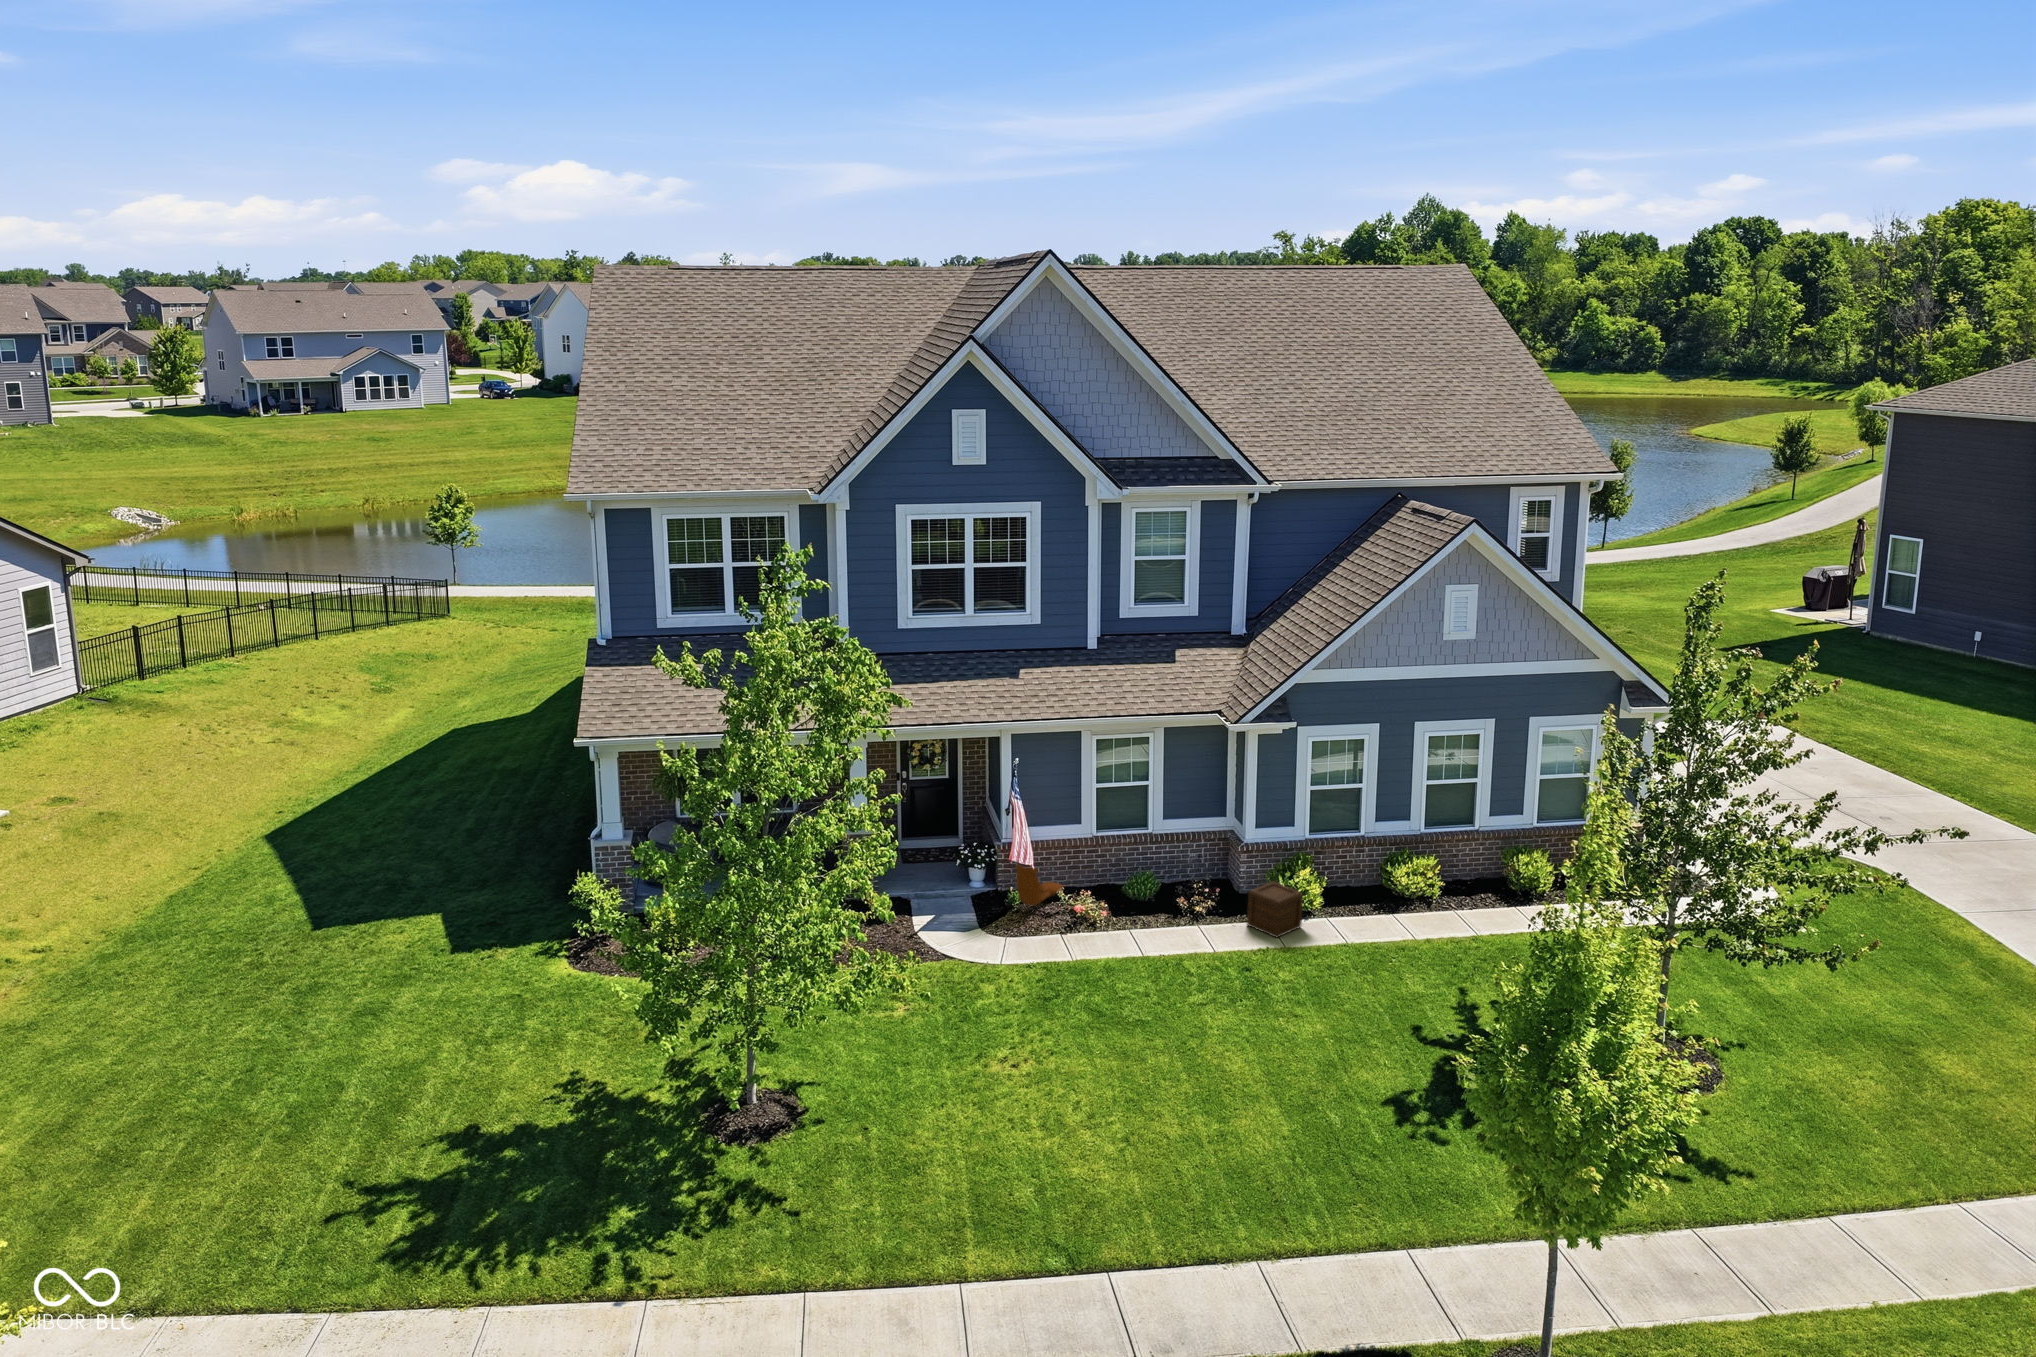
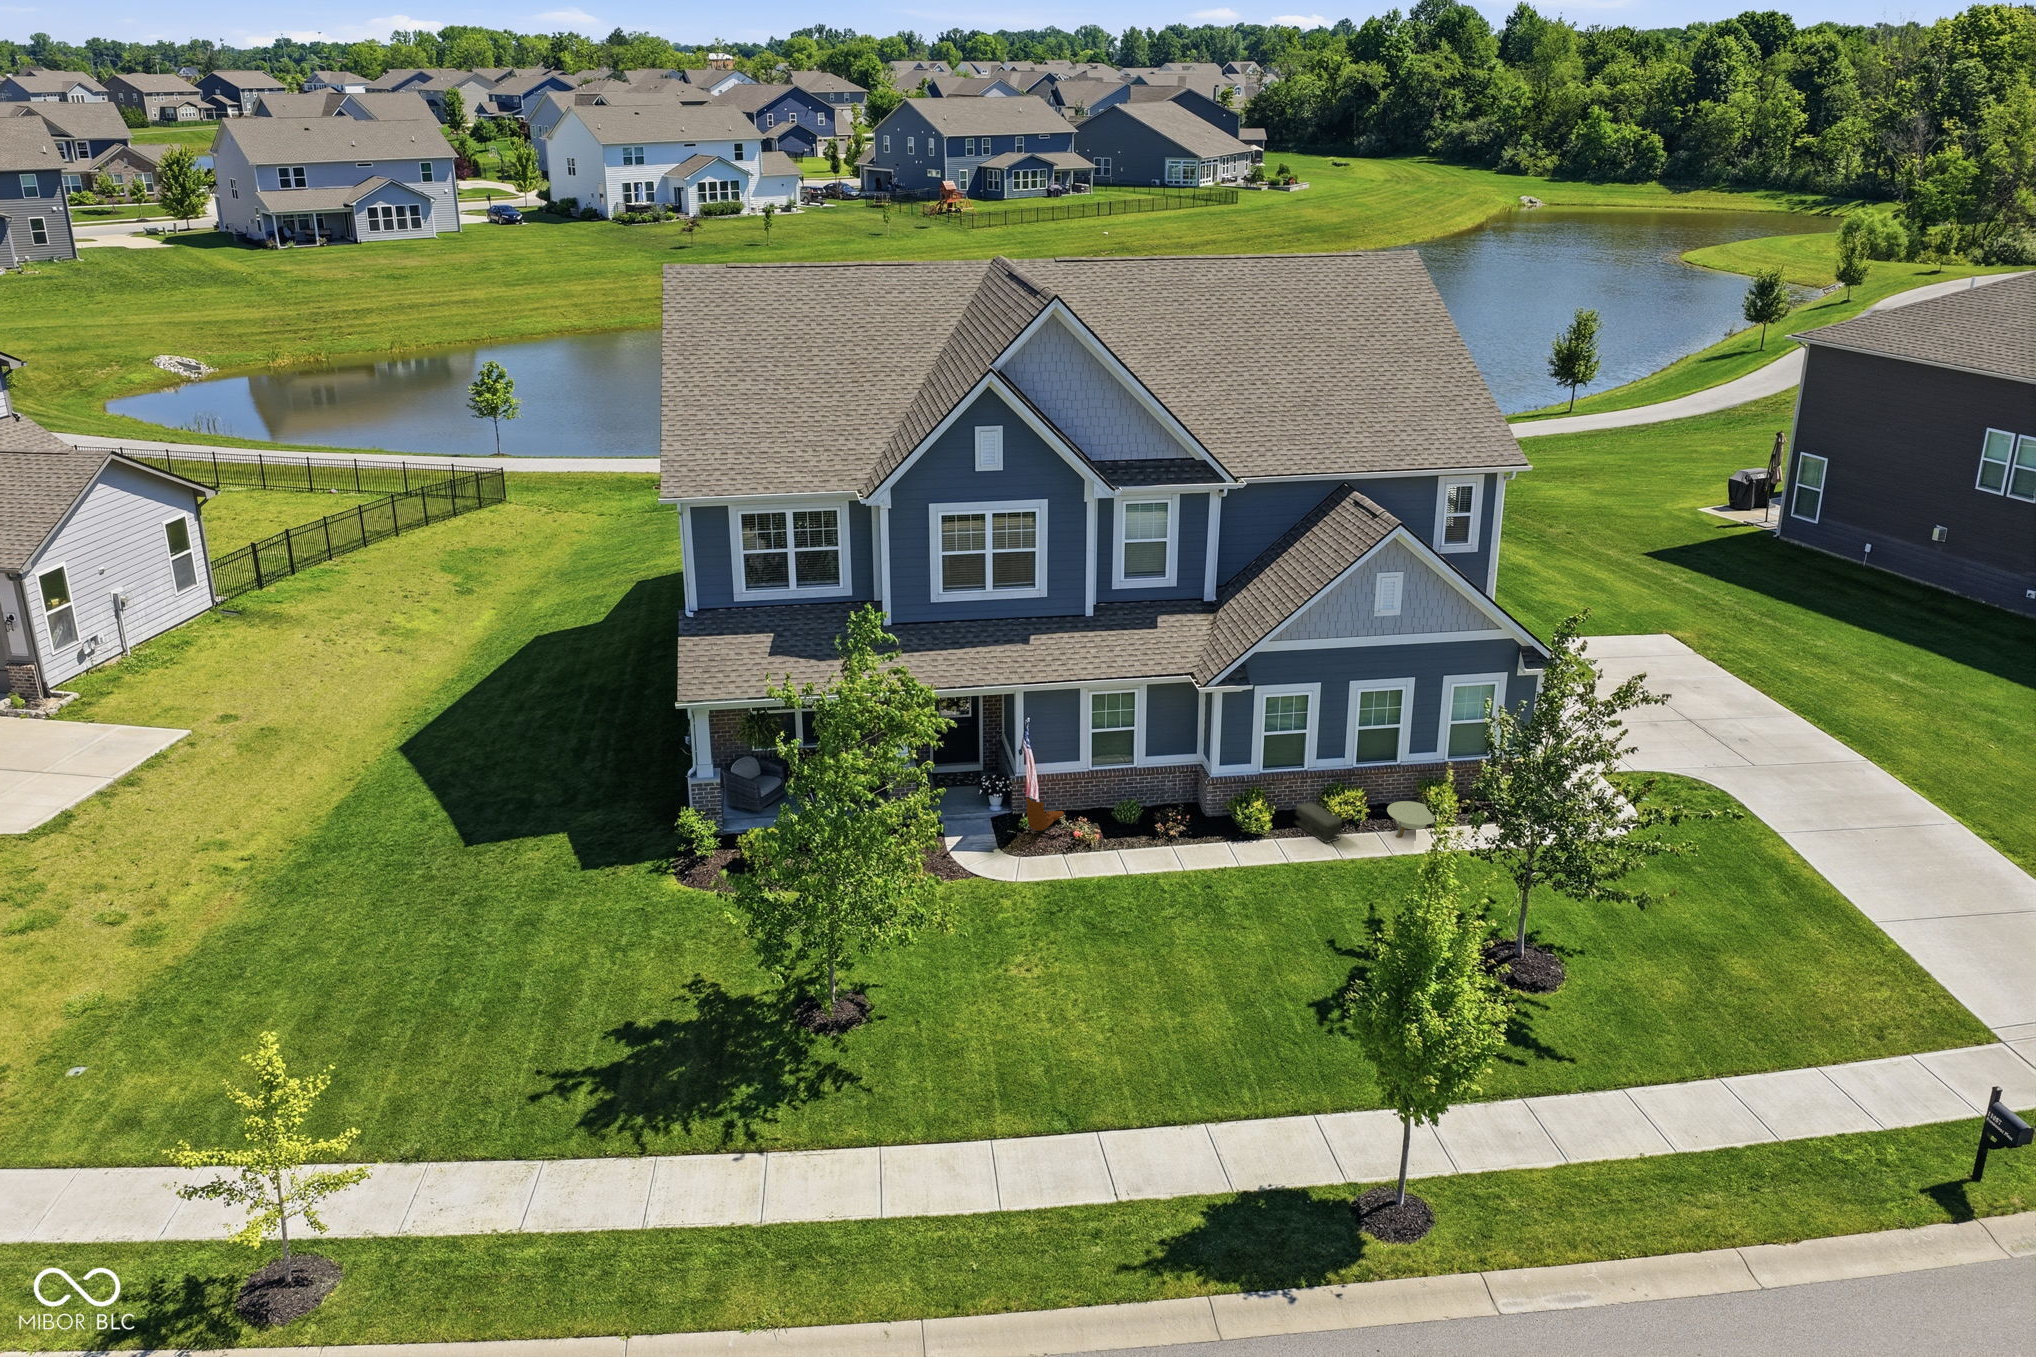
storage bench: none [1350,872,1410,922] -> present [1295,803,1342,843]
round table: none [1465,873,1530,916] -> present [1387,801,1435,838]
wooden crate: present [1247,882,1303,937] -> none [1210,811,1256,858]

